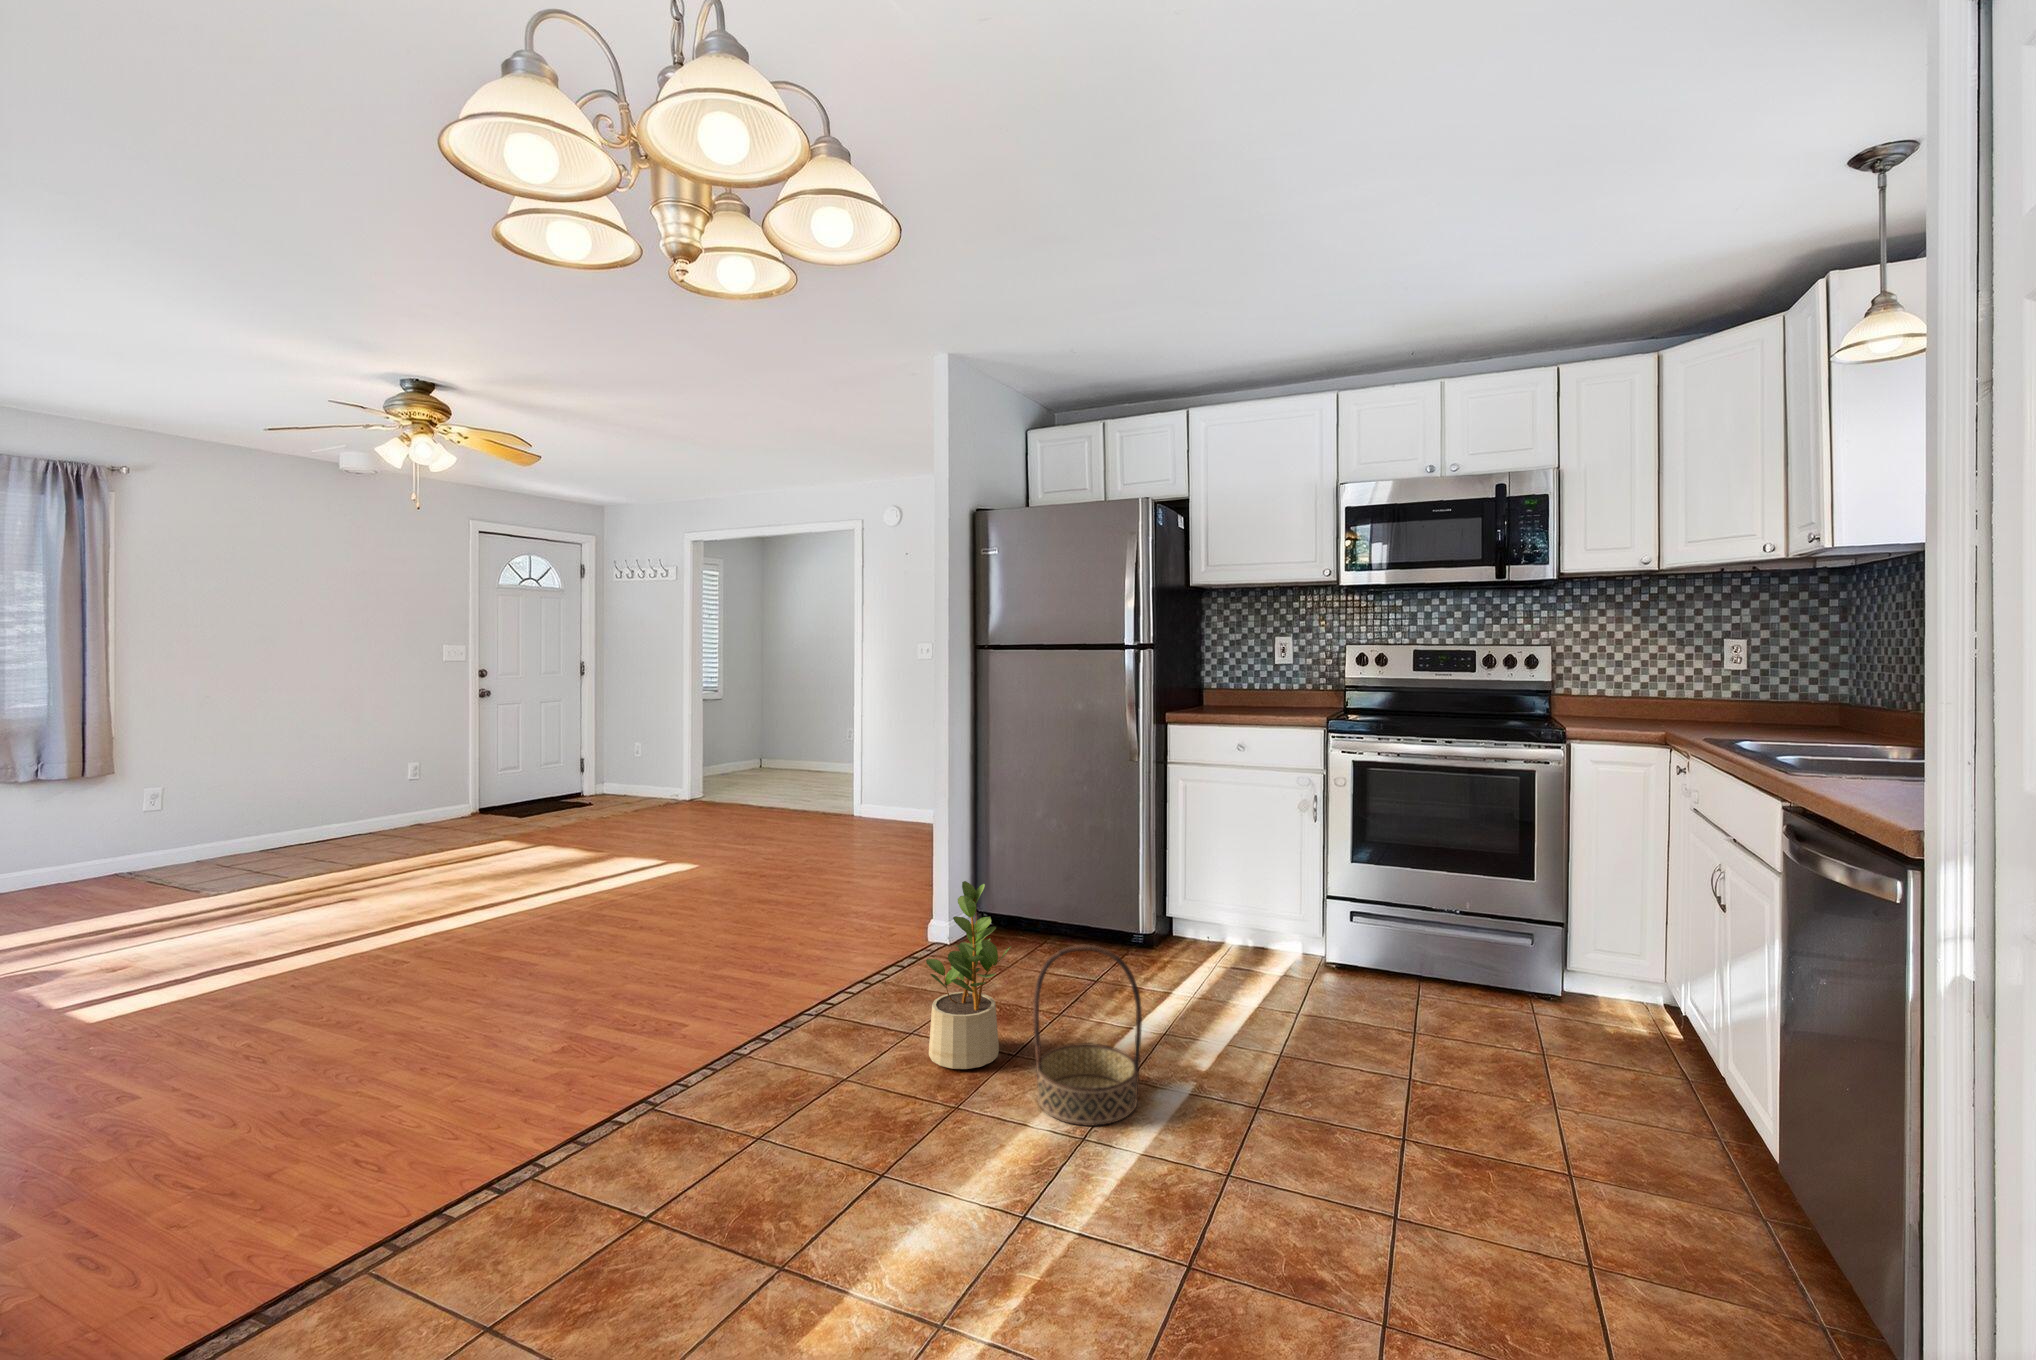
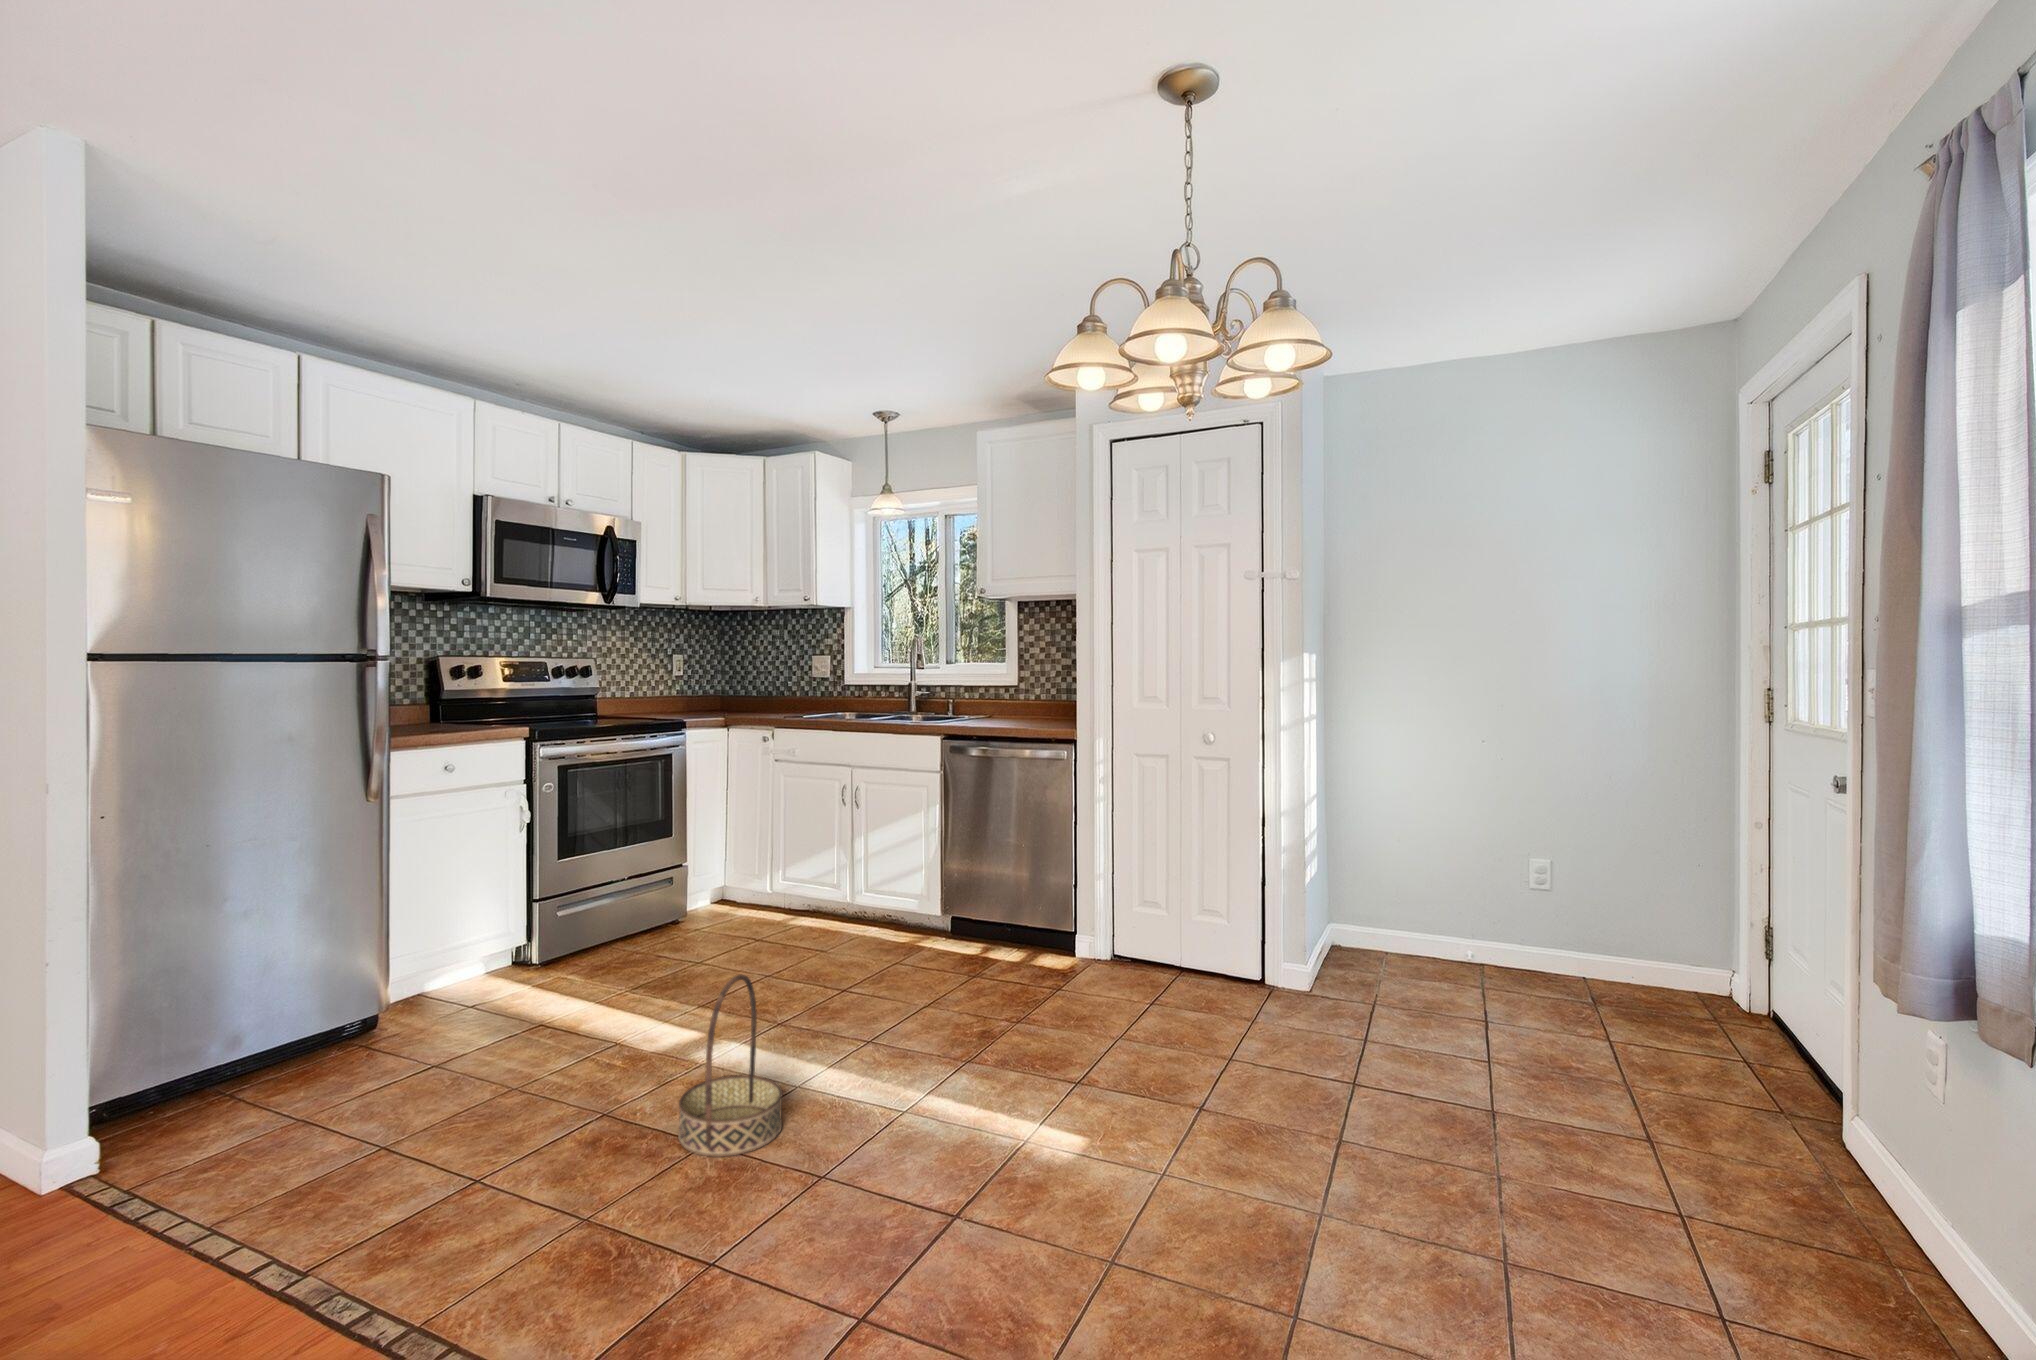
potted plant: present [926,881,1011,1069] -> none [493,976,626,1229]

